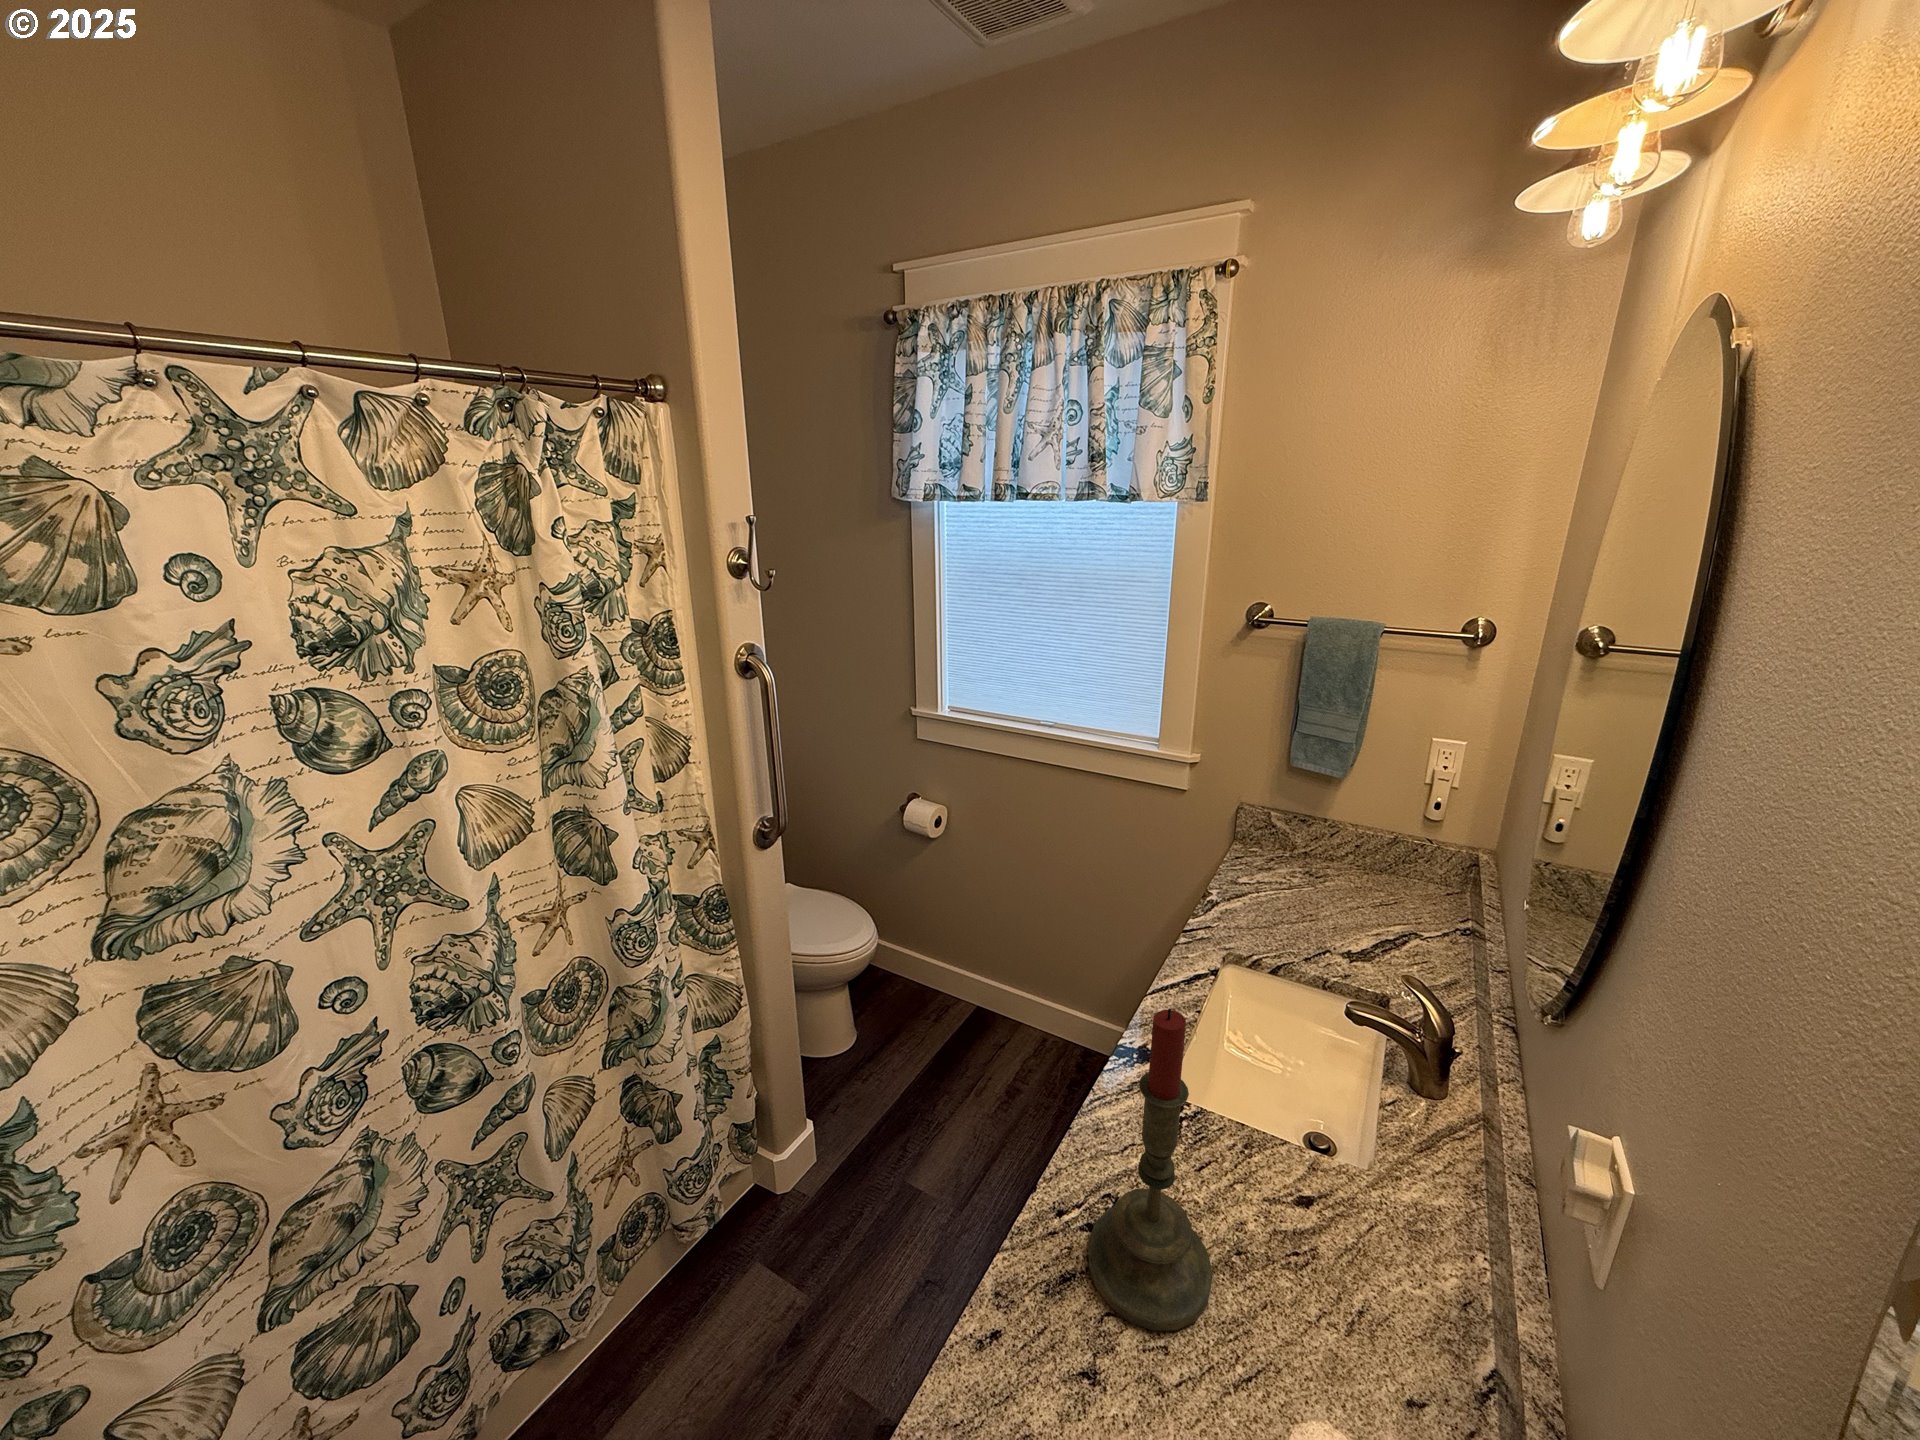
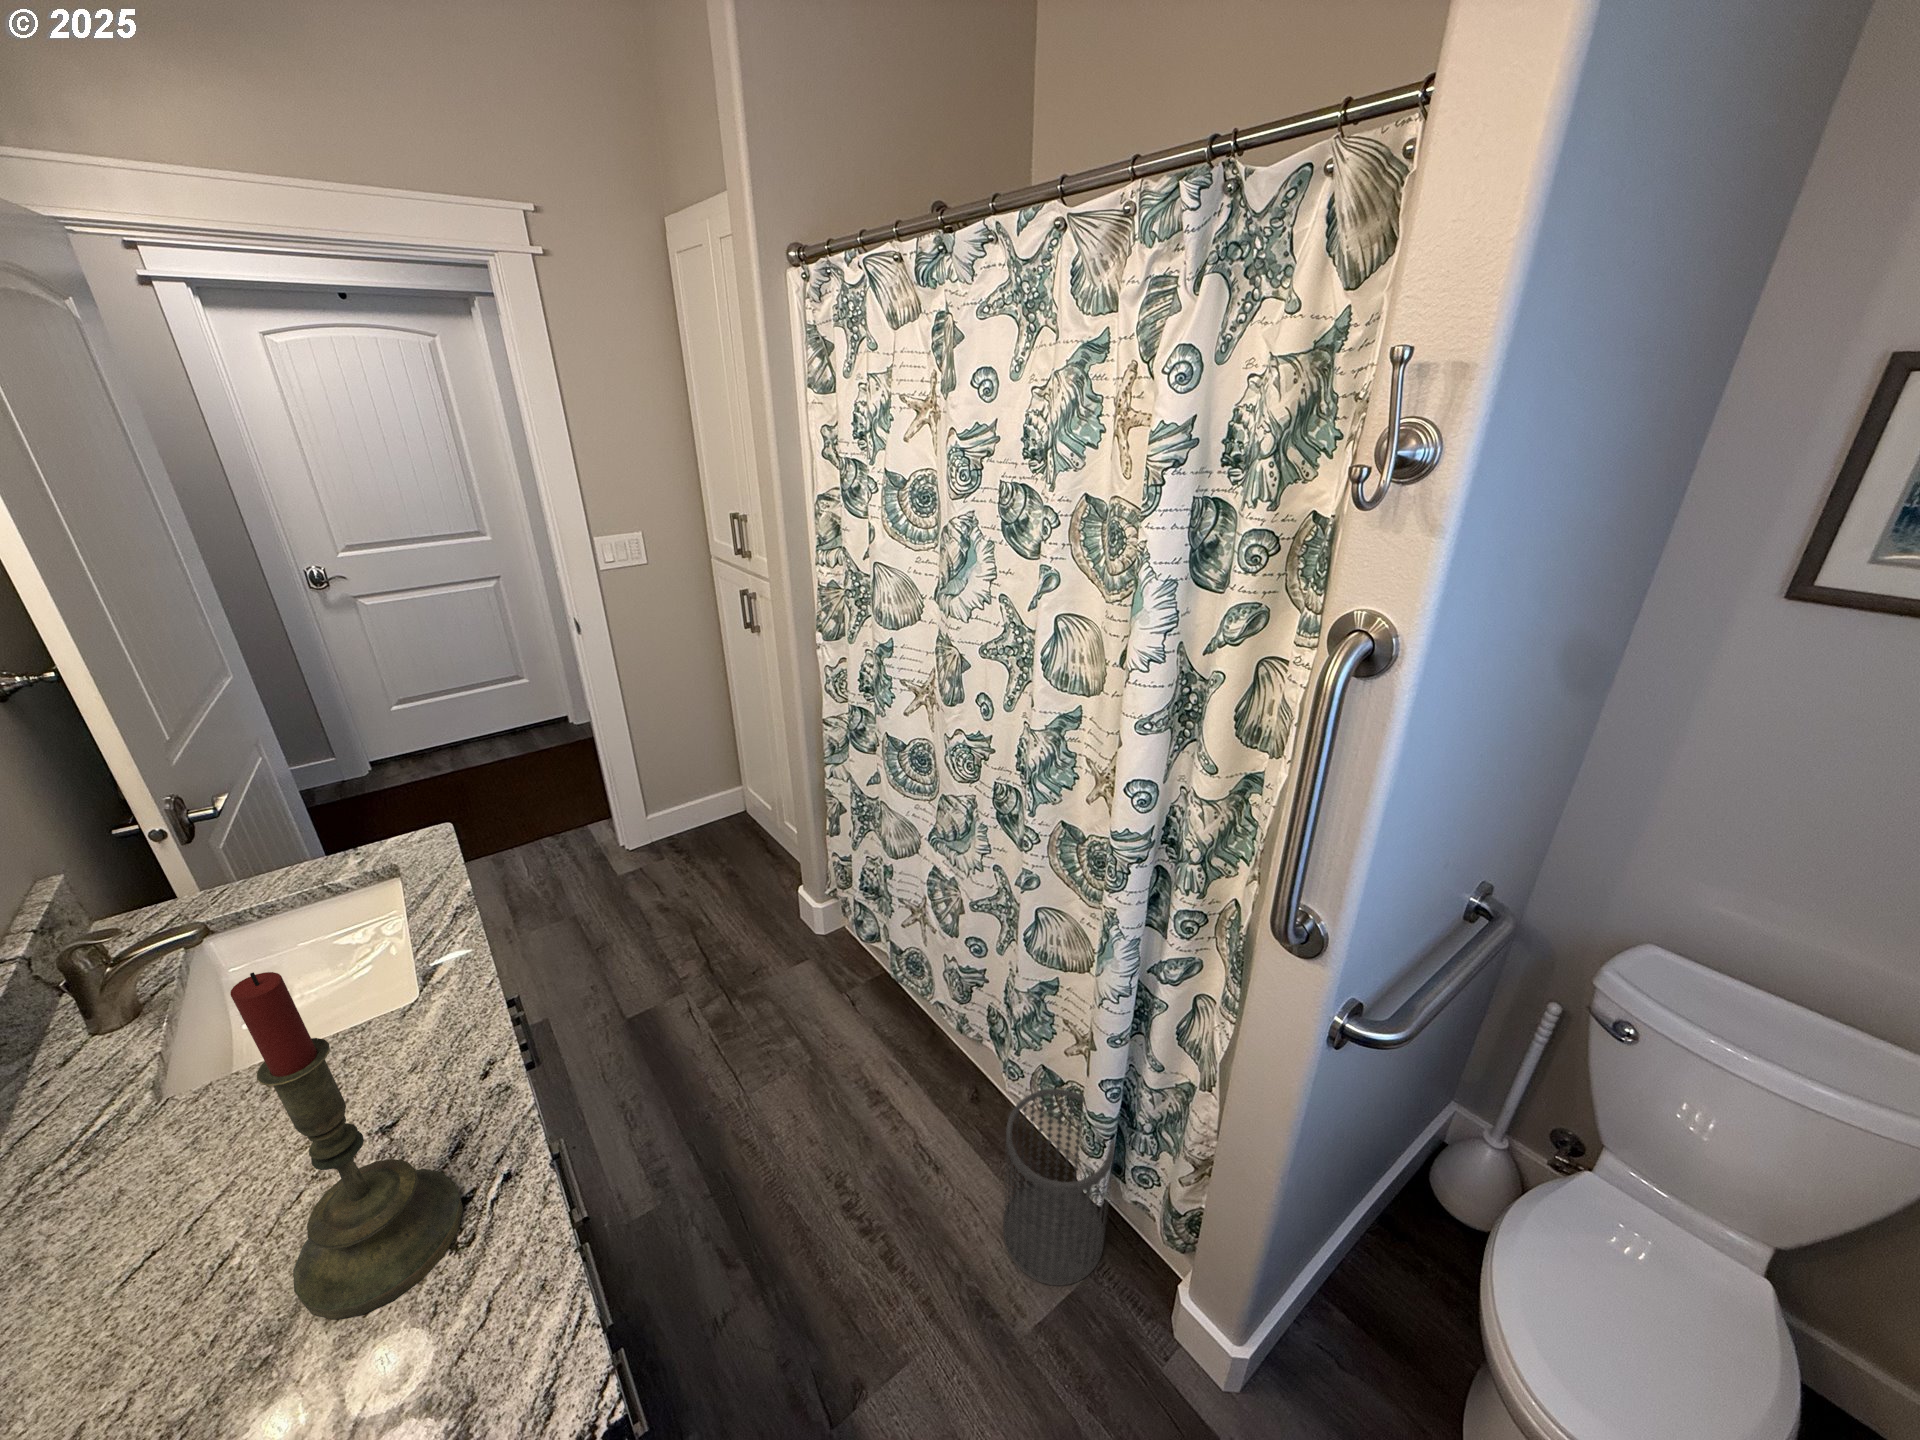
wastebasket: none [640,1162,759,1363] -> present [1003,1089,1115,1286]

